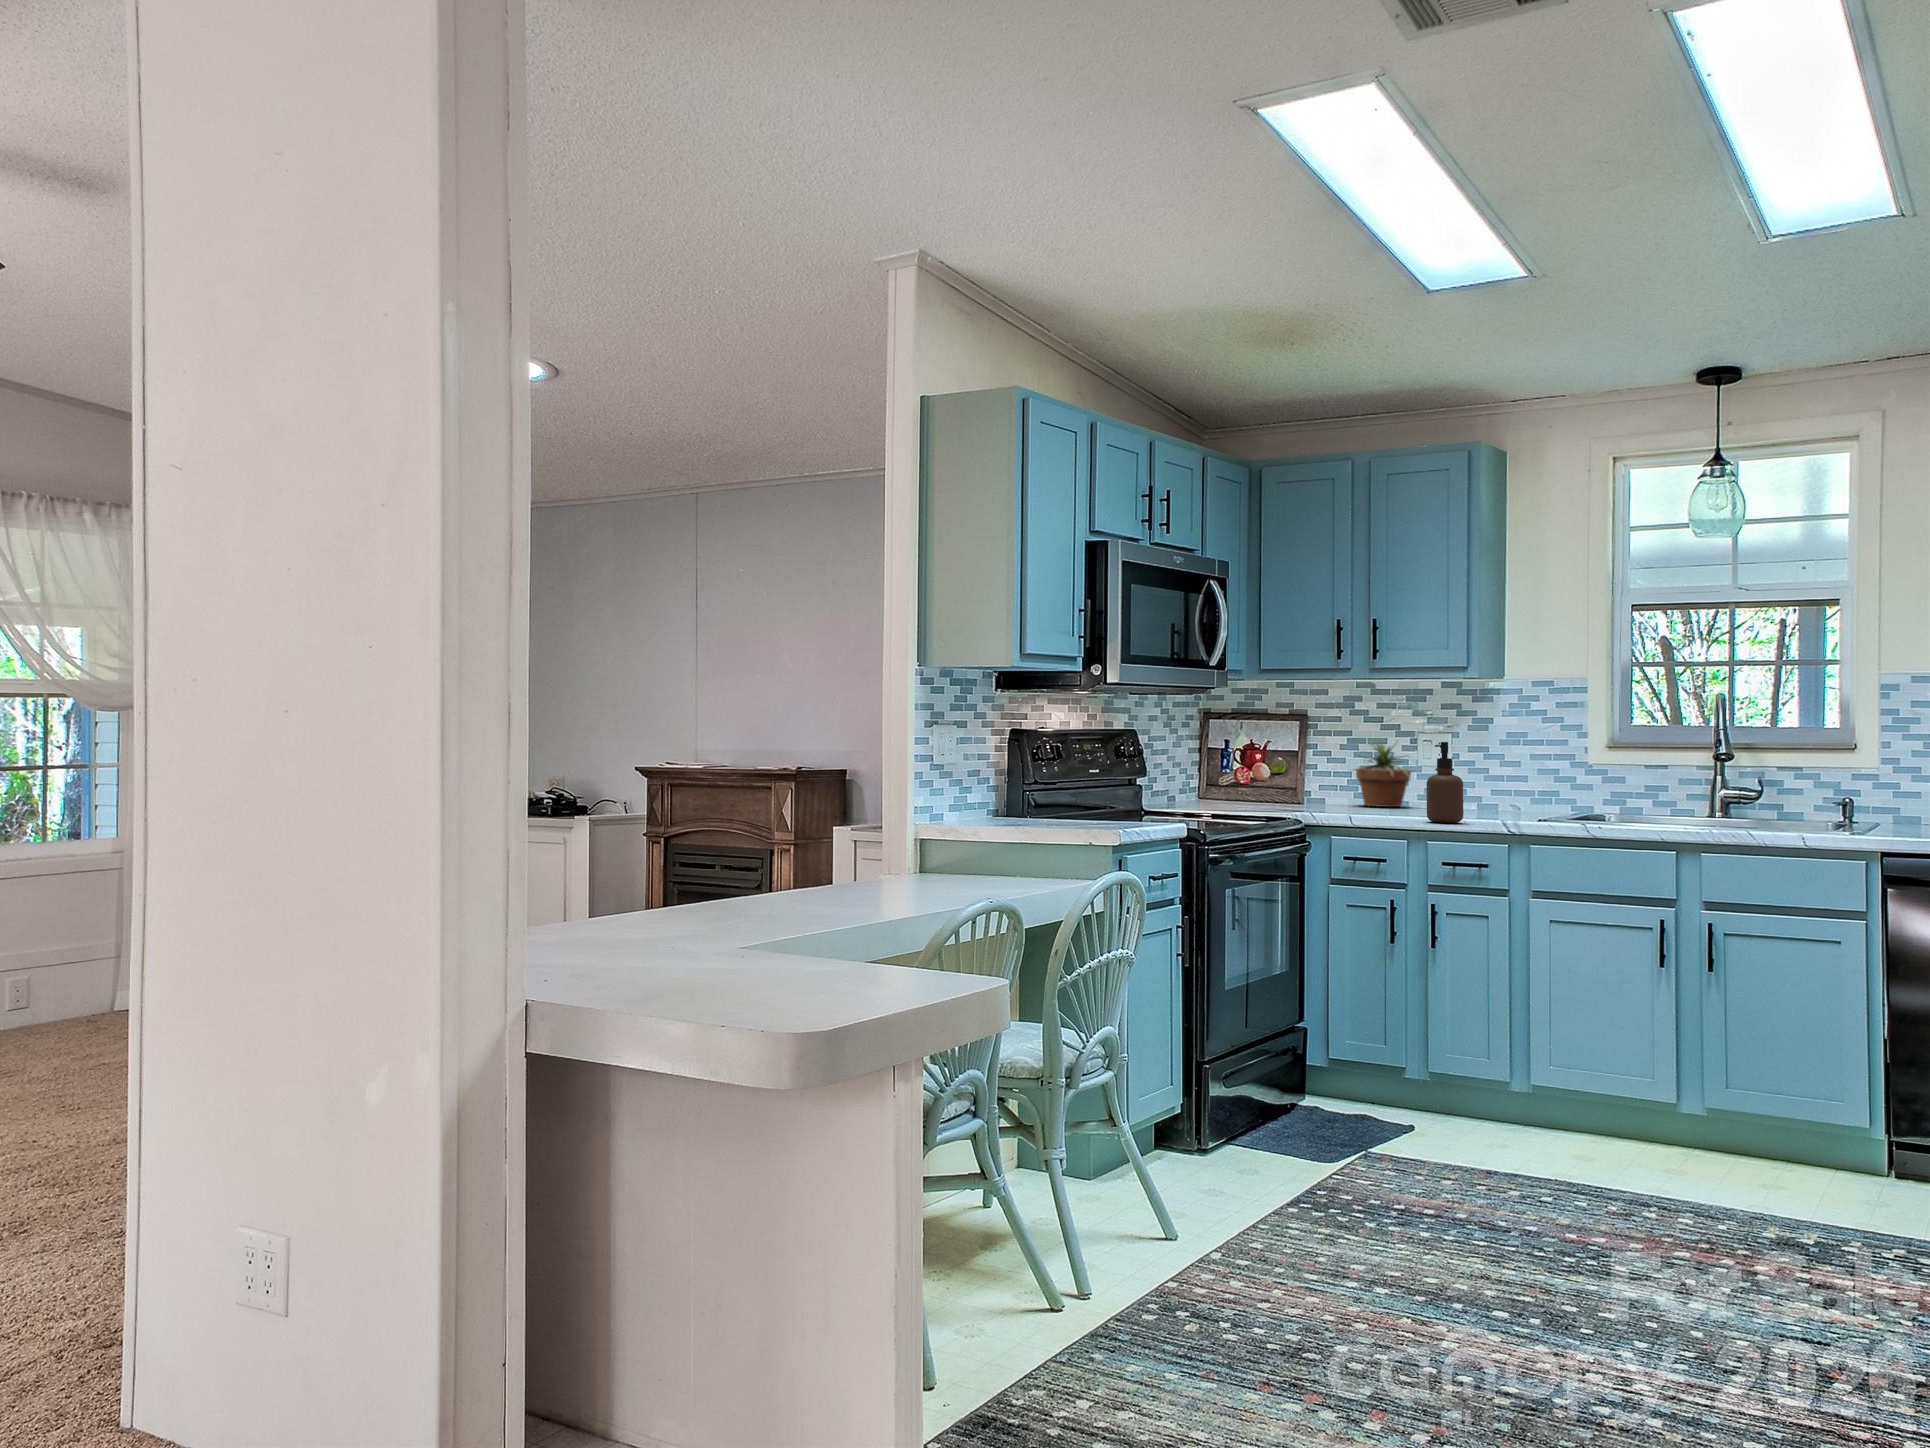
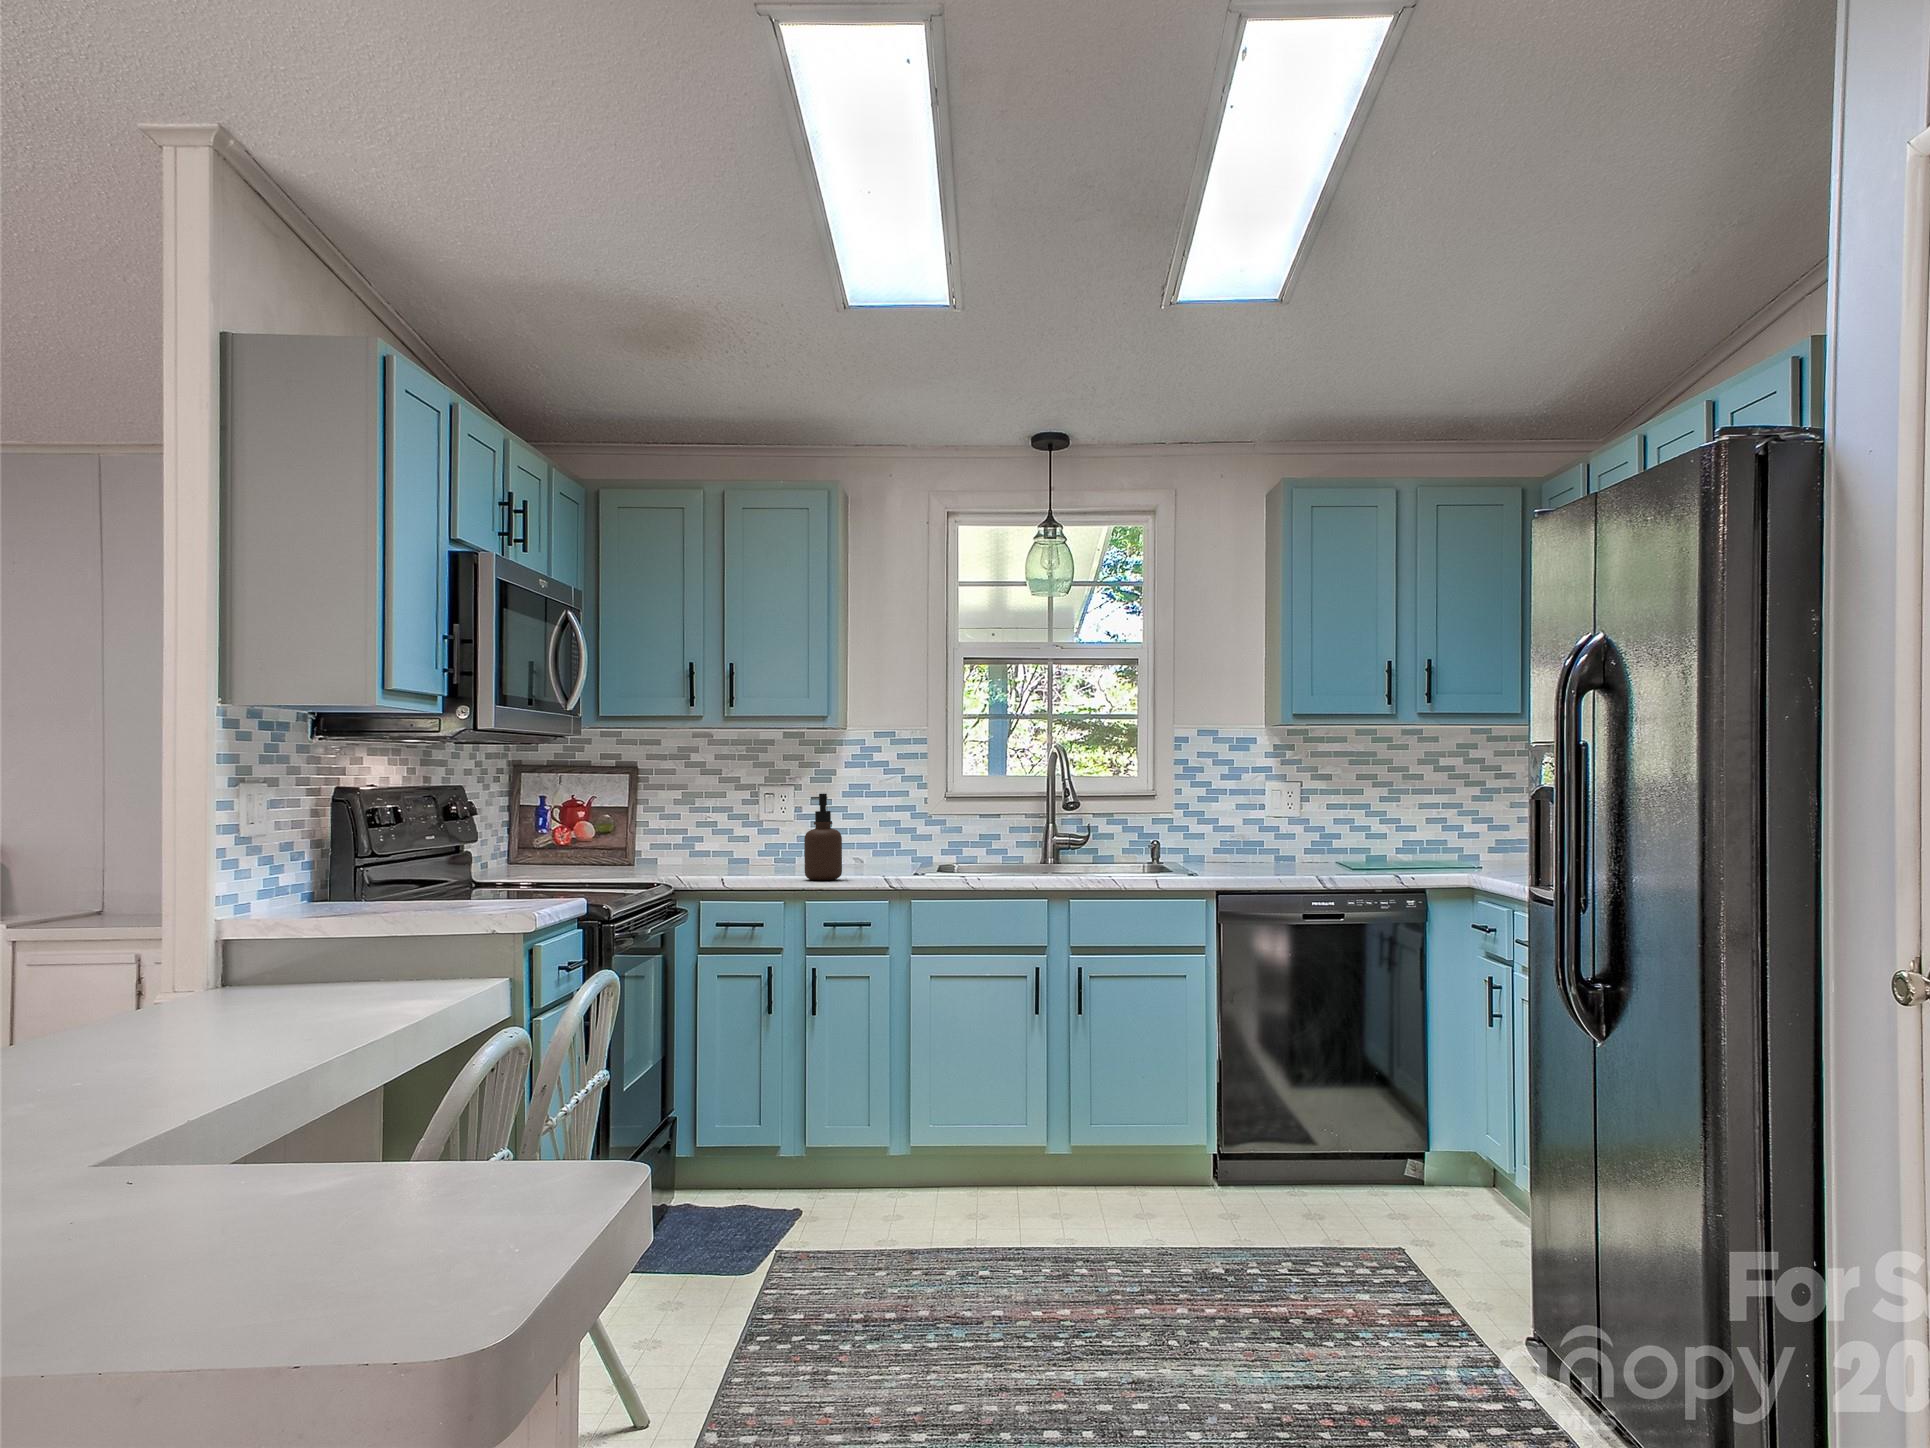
potted plant: present [1355,742,1411,807] -> none [685,791,761,866]

